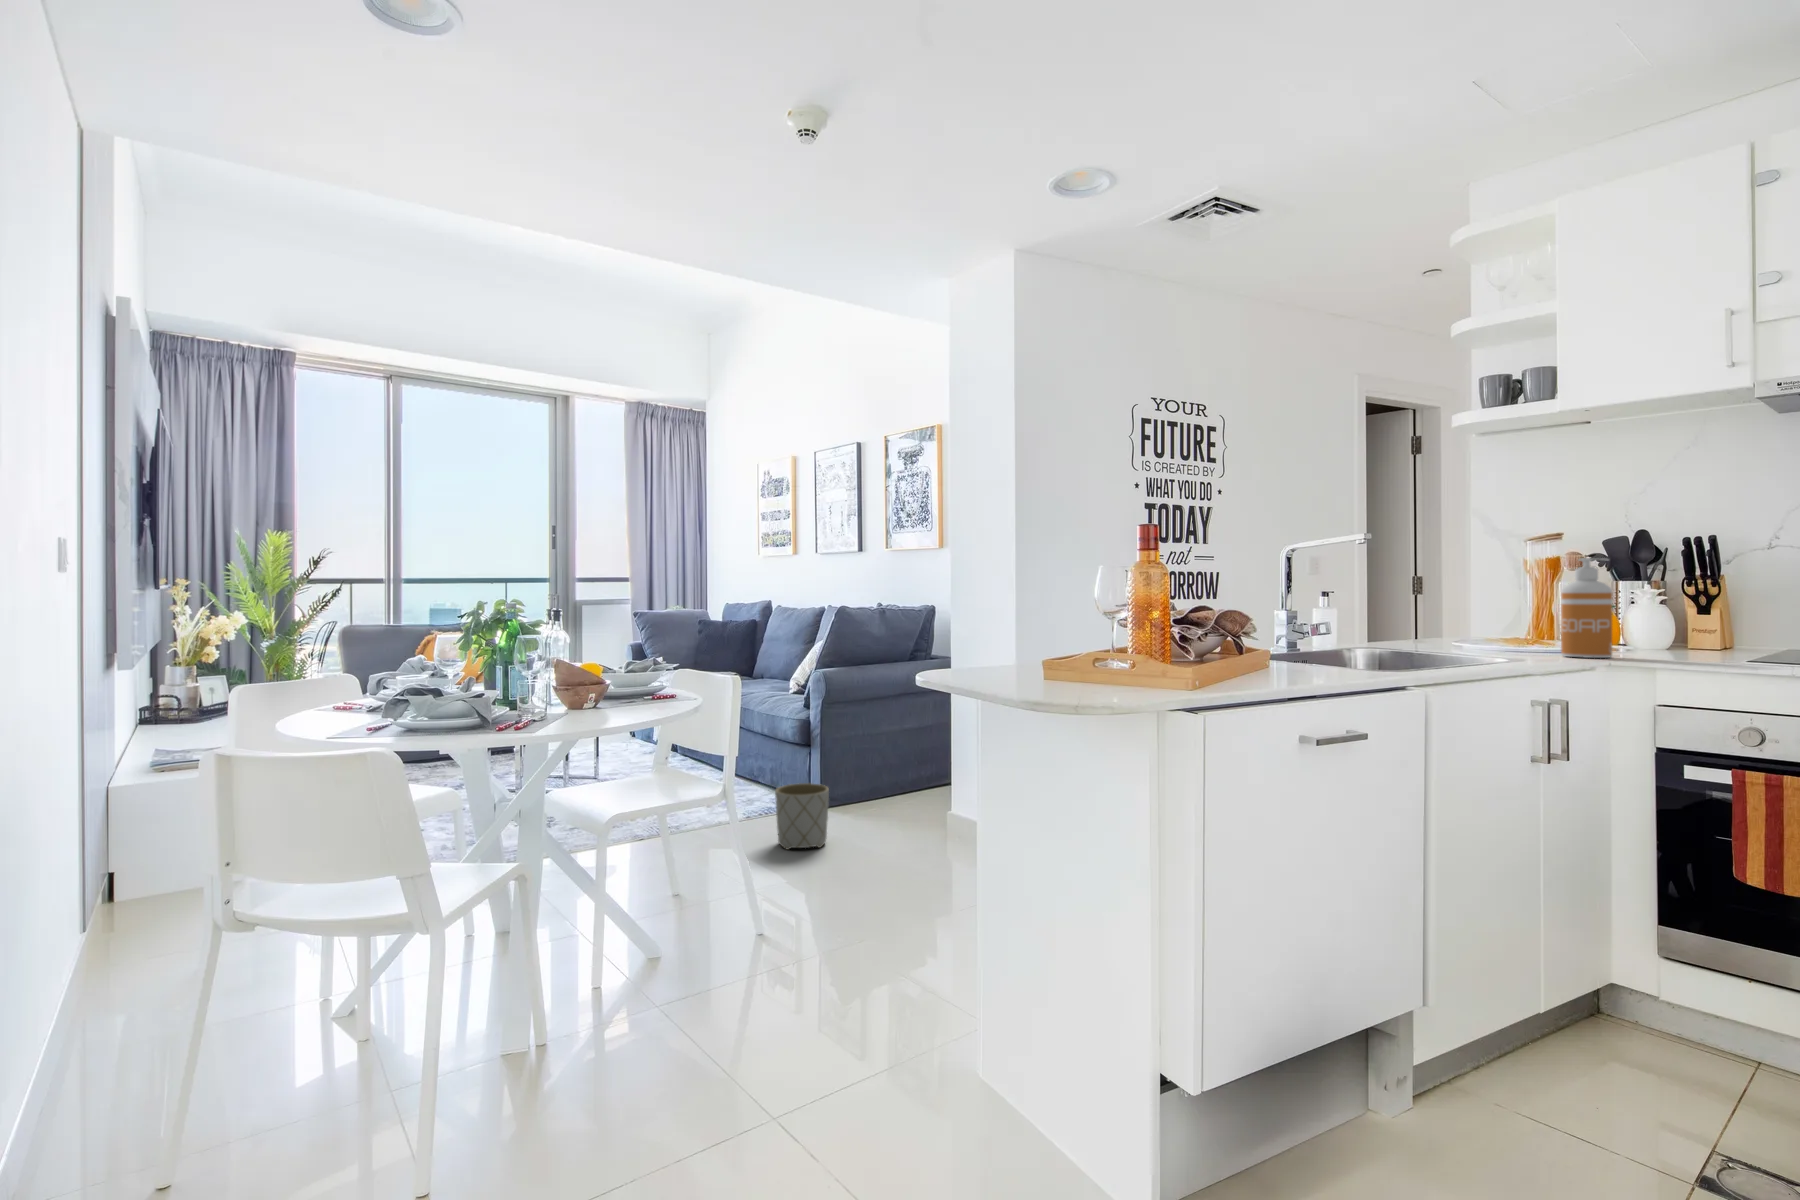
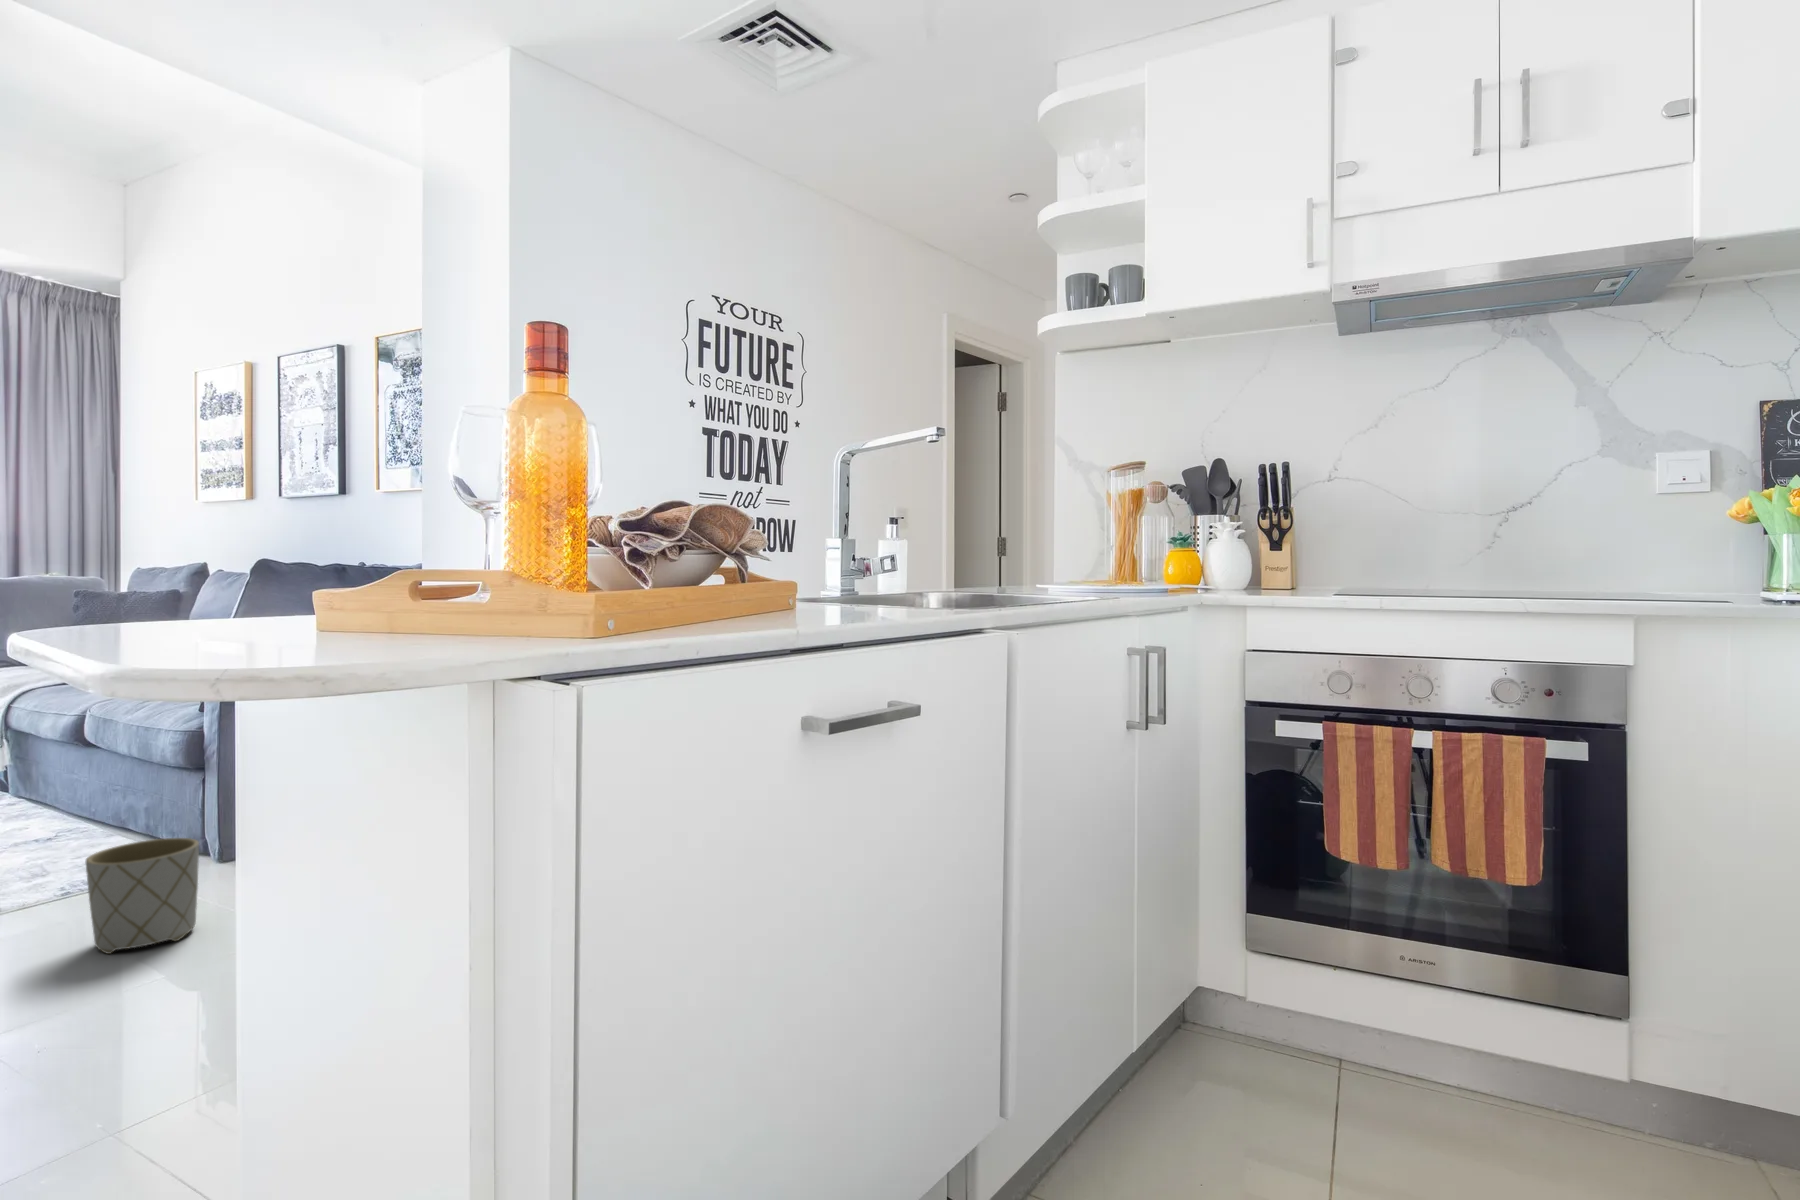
soap dispenser: present [1561,558,1612,658] -> none [1153,474,1203,595]

